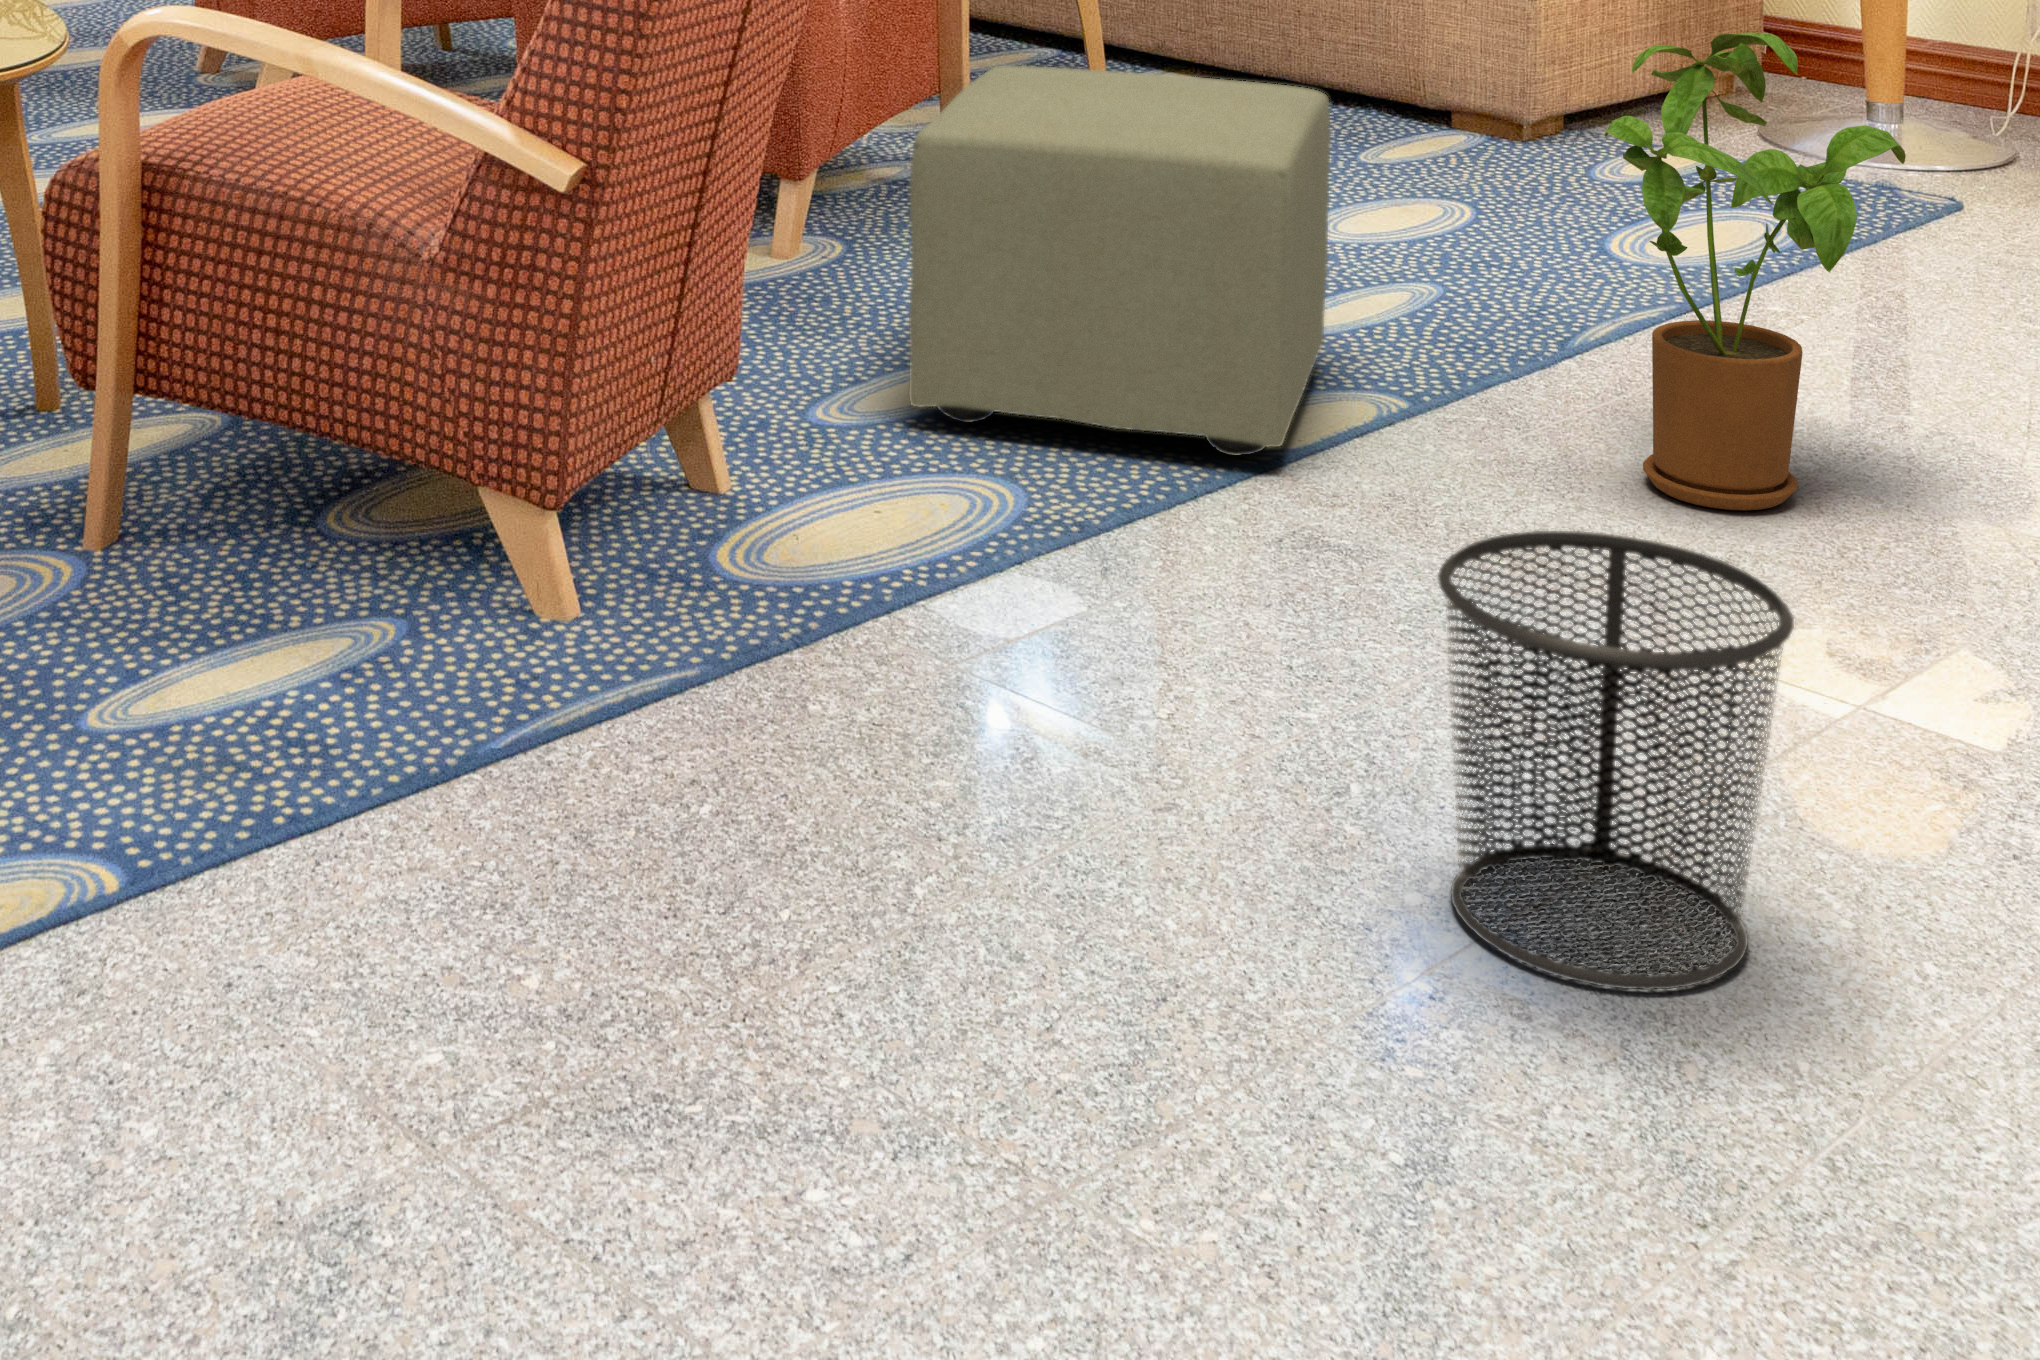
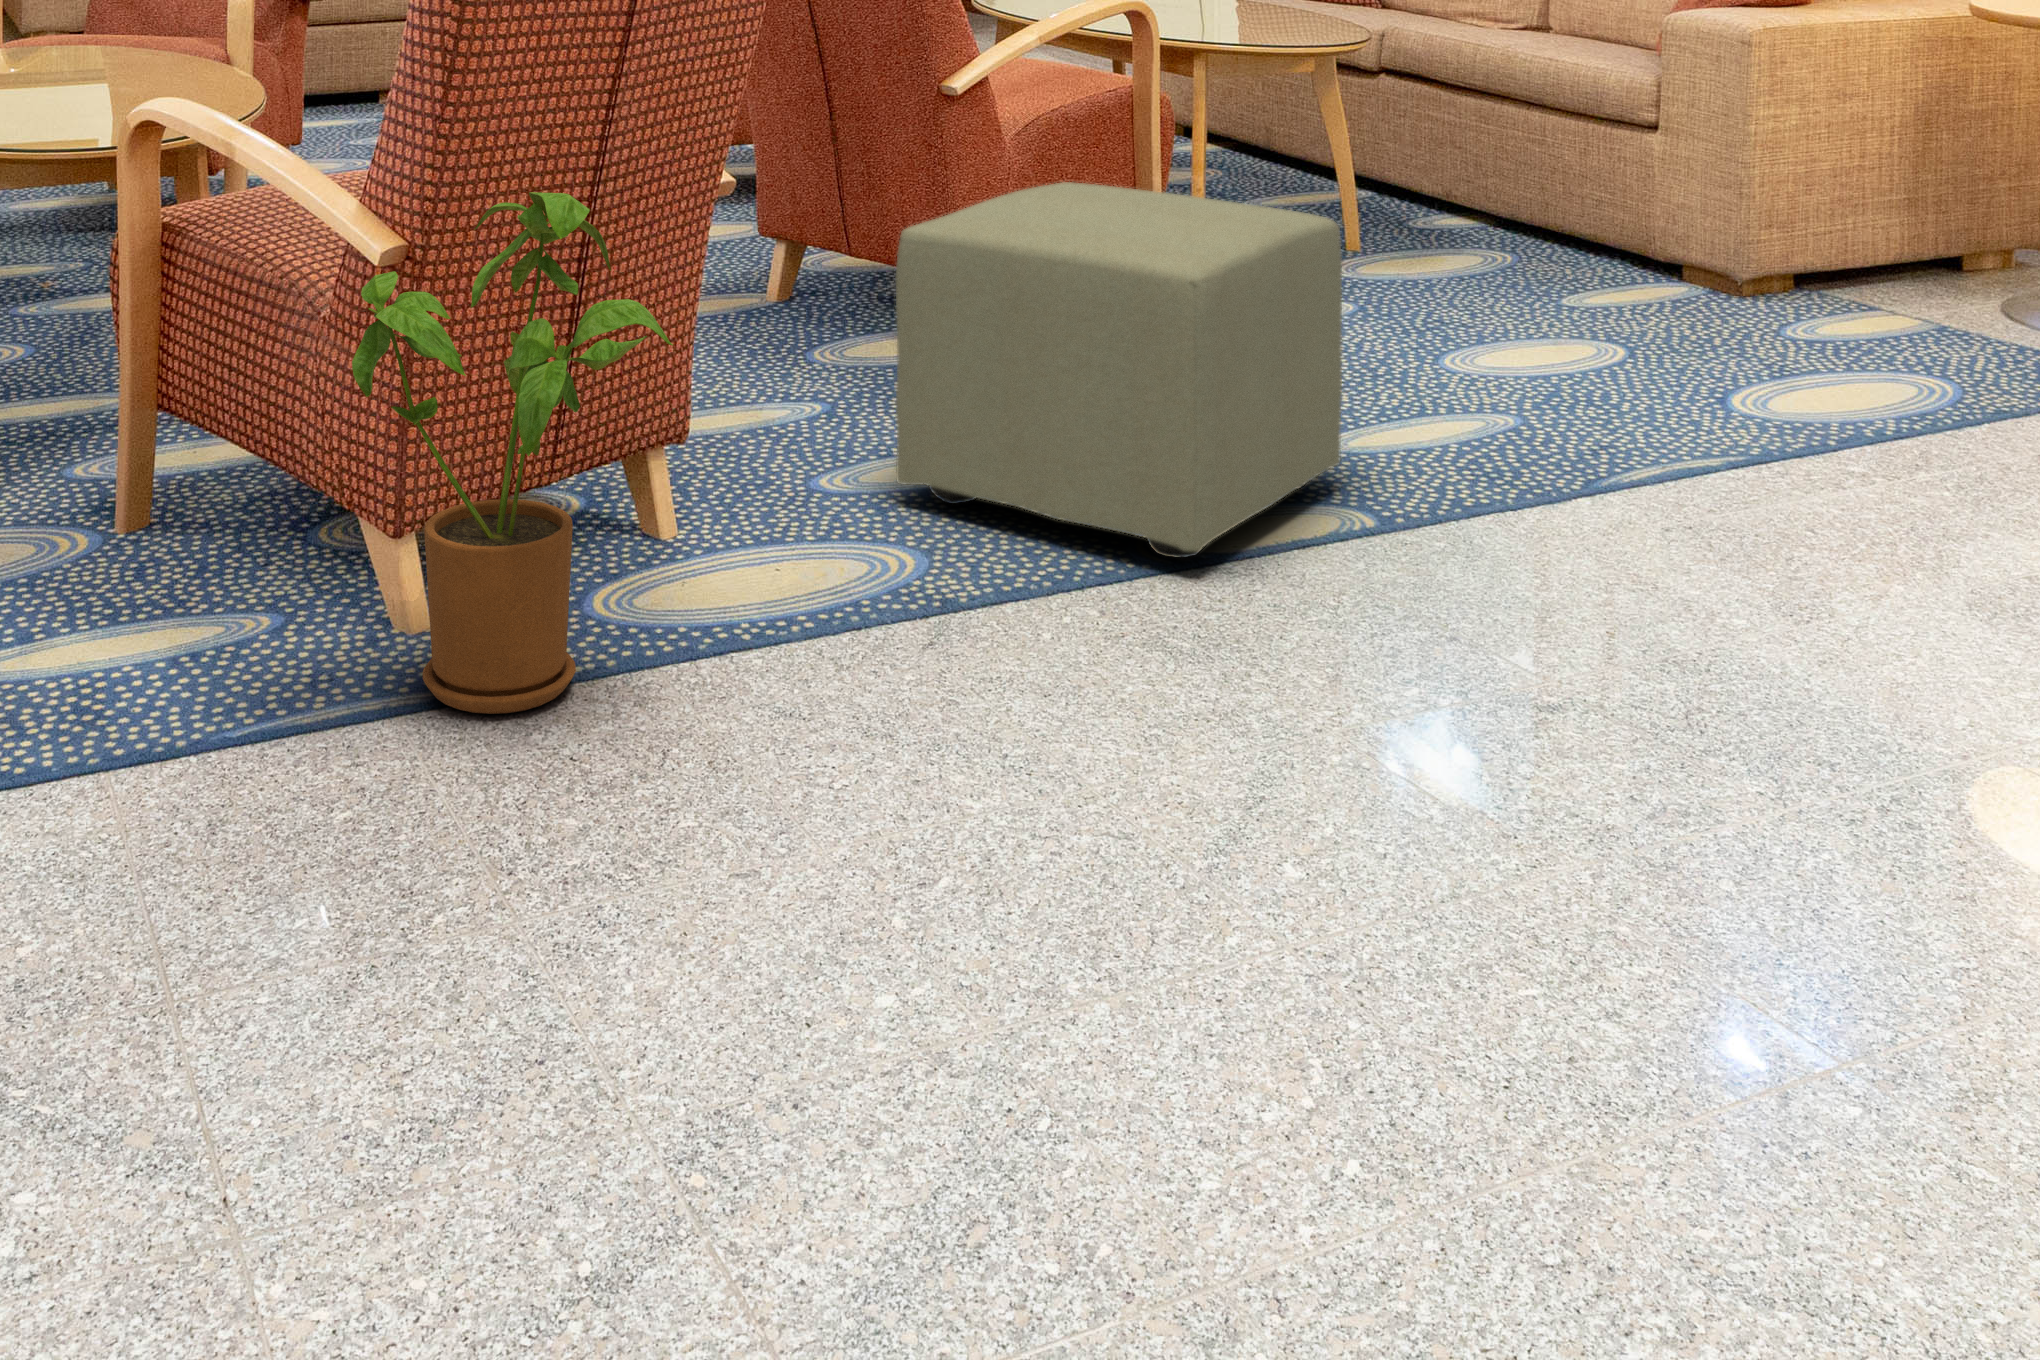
house plant: present [1605,33,1906,510] -> present [352,192,673,714]
waste bin: present [1438,531,1794,990] -> none [886,629,1238,1144]

